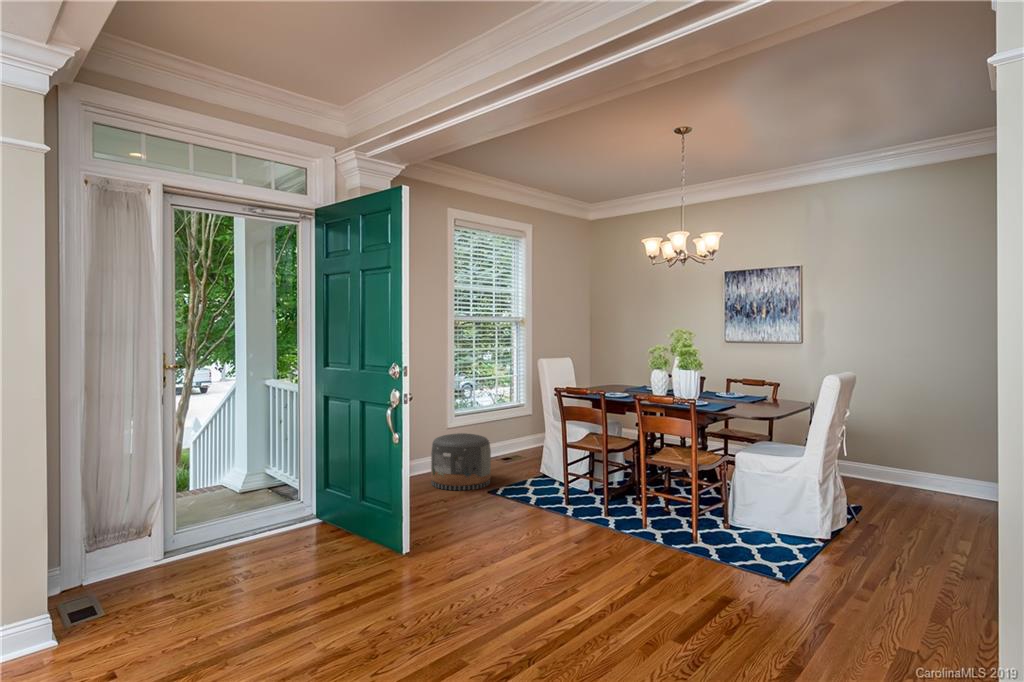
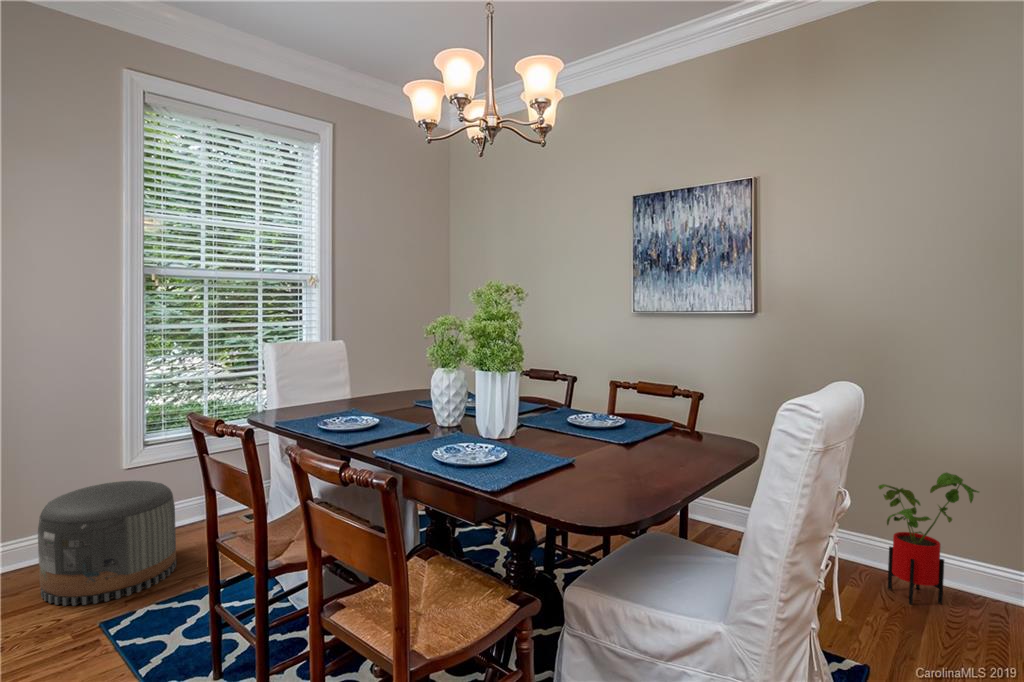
house plant: none [875,425,926,494] -> present [878,473,979,604]

